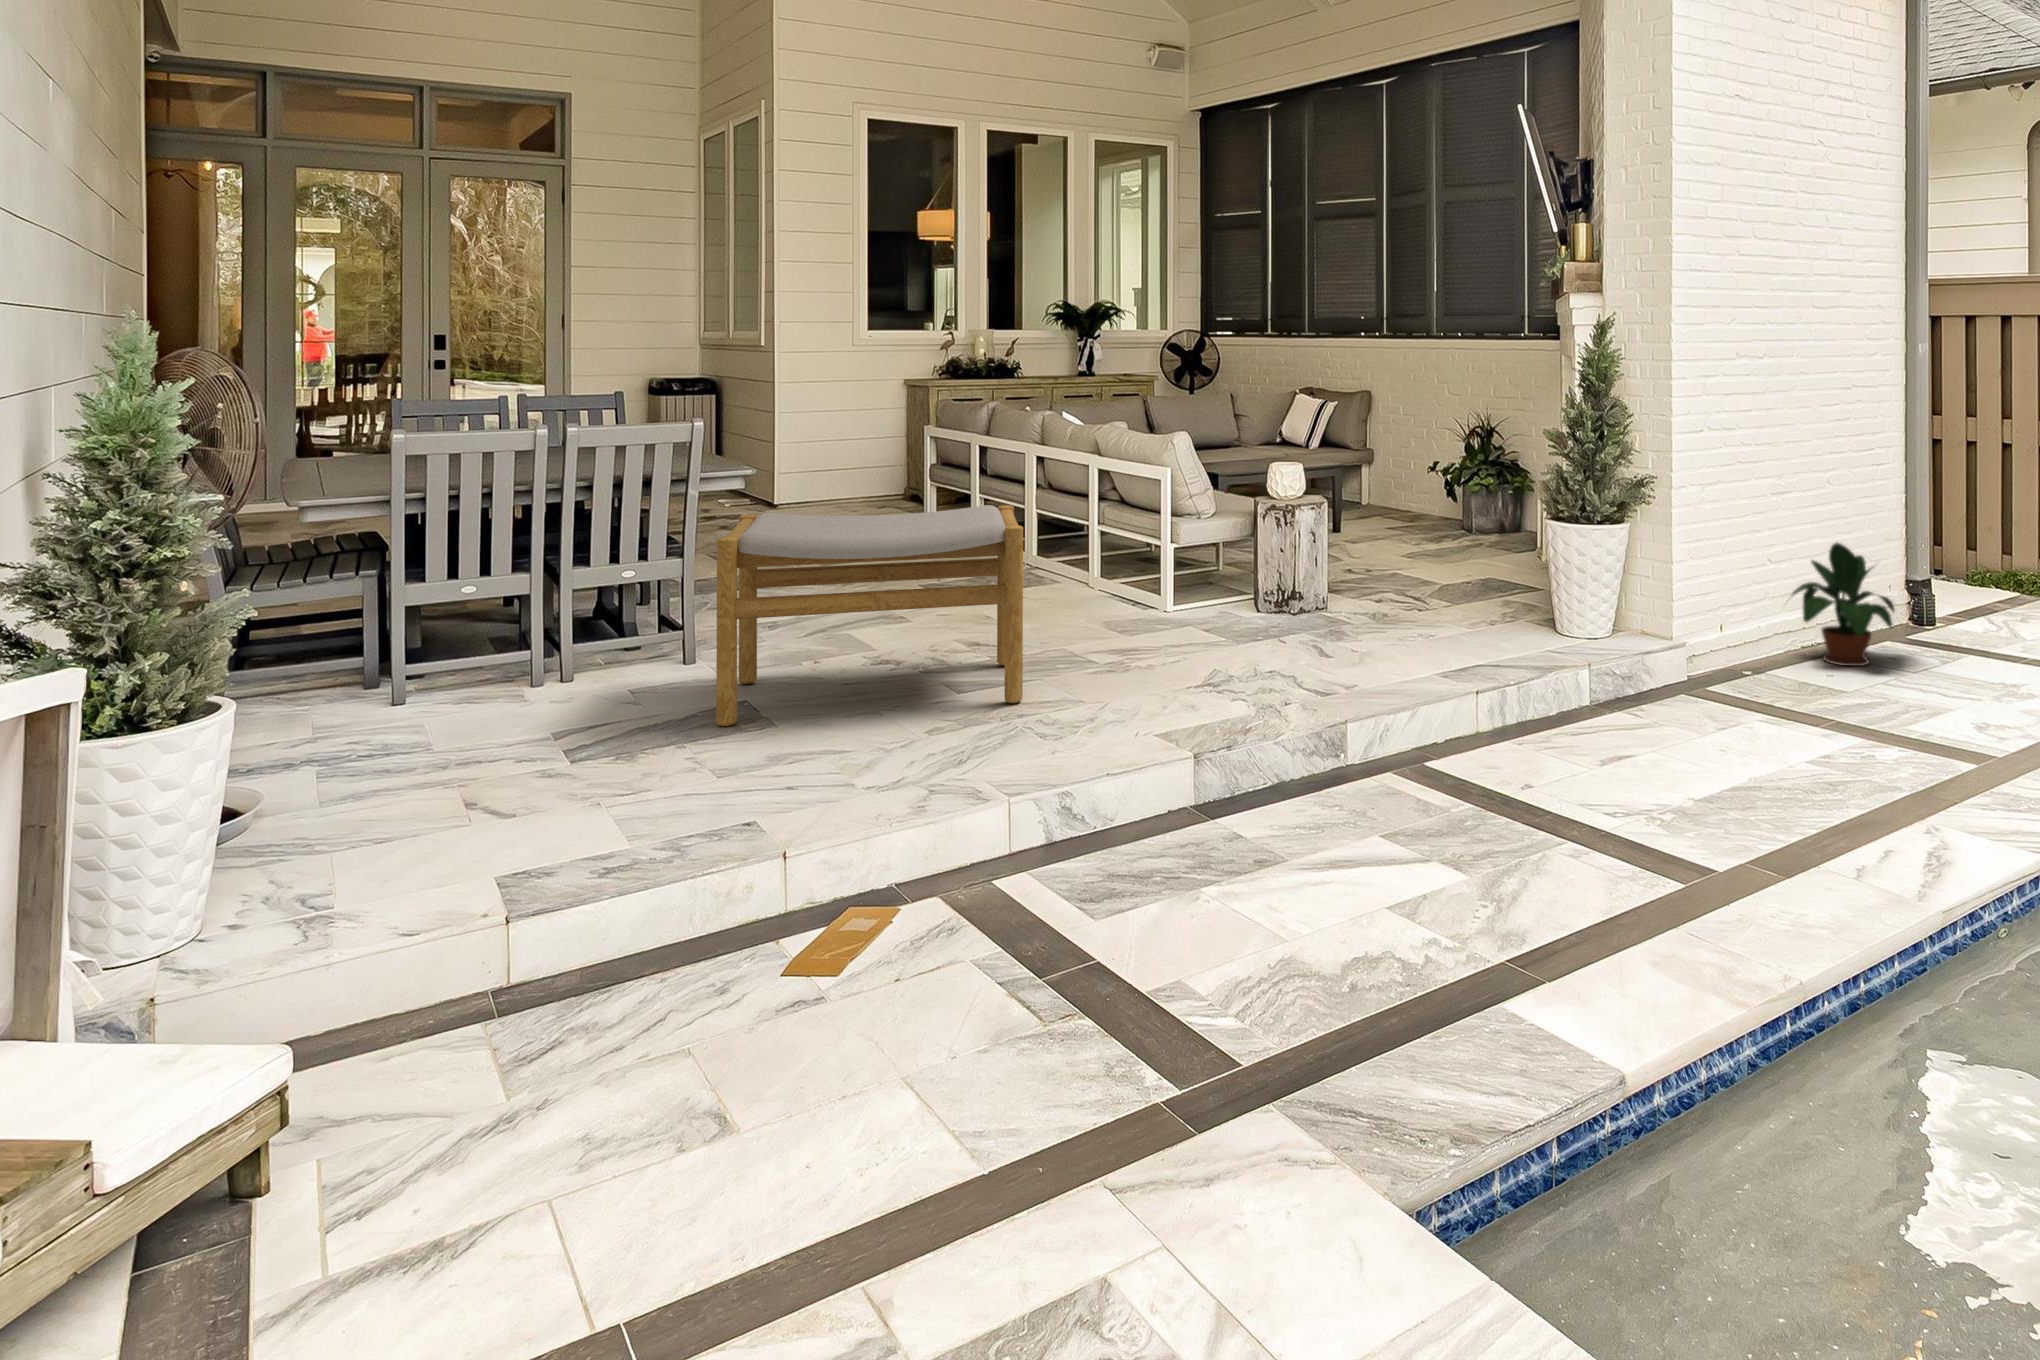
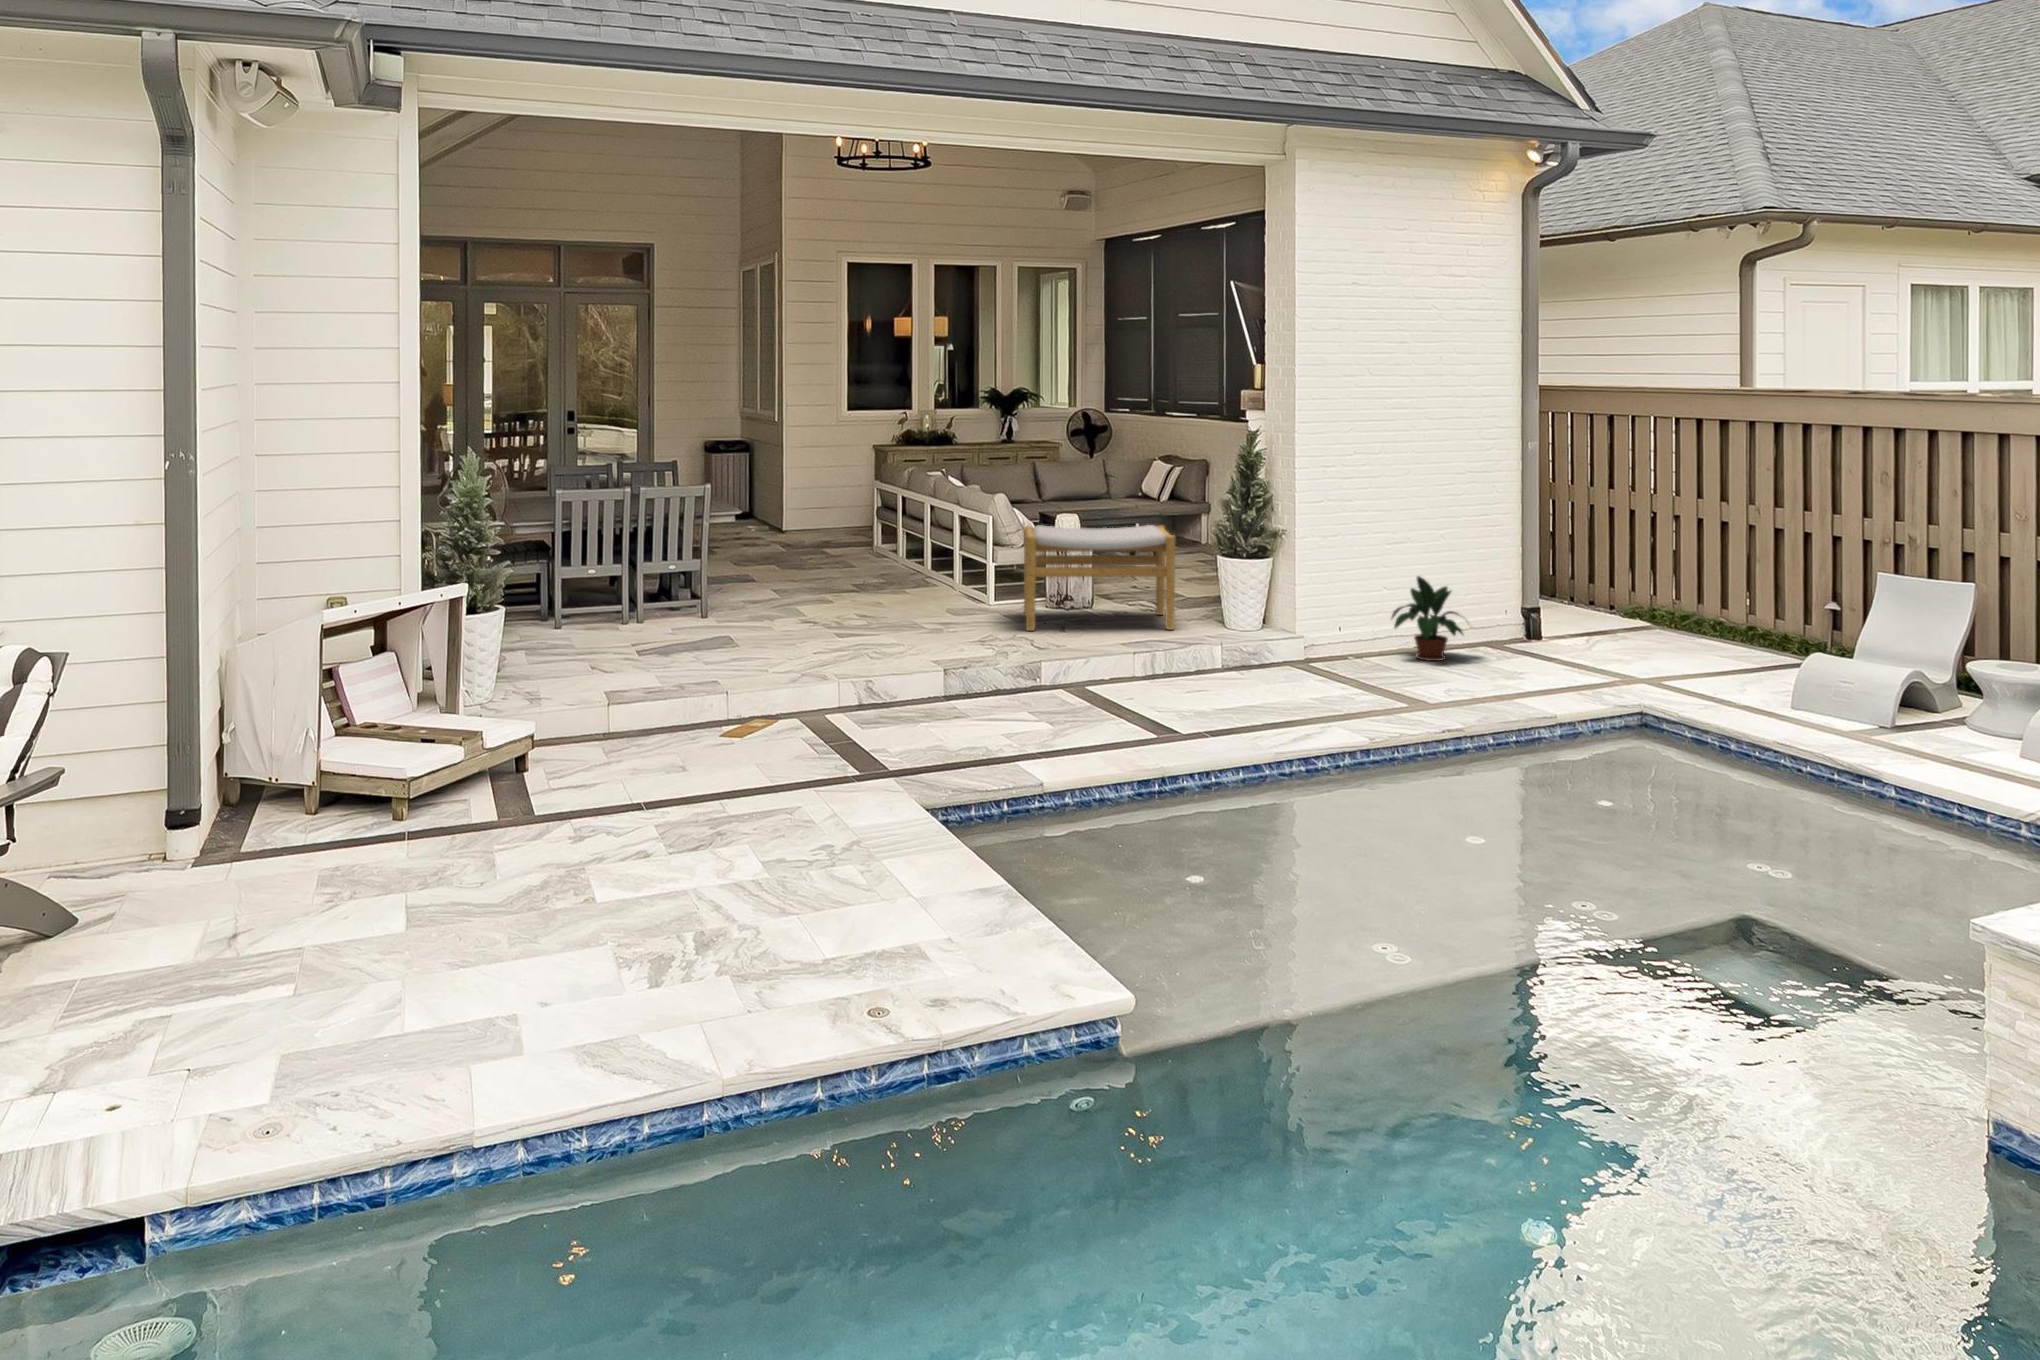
footstool: present [716,505,1023,726] -> present [1024,525,1175,631]

